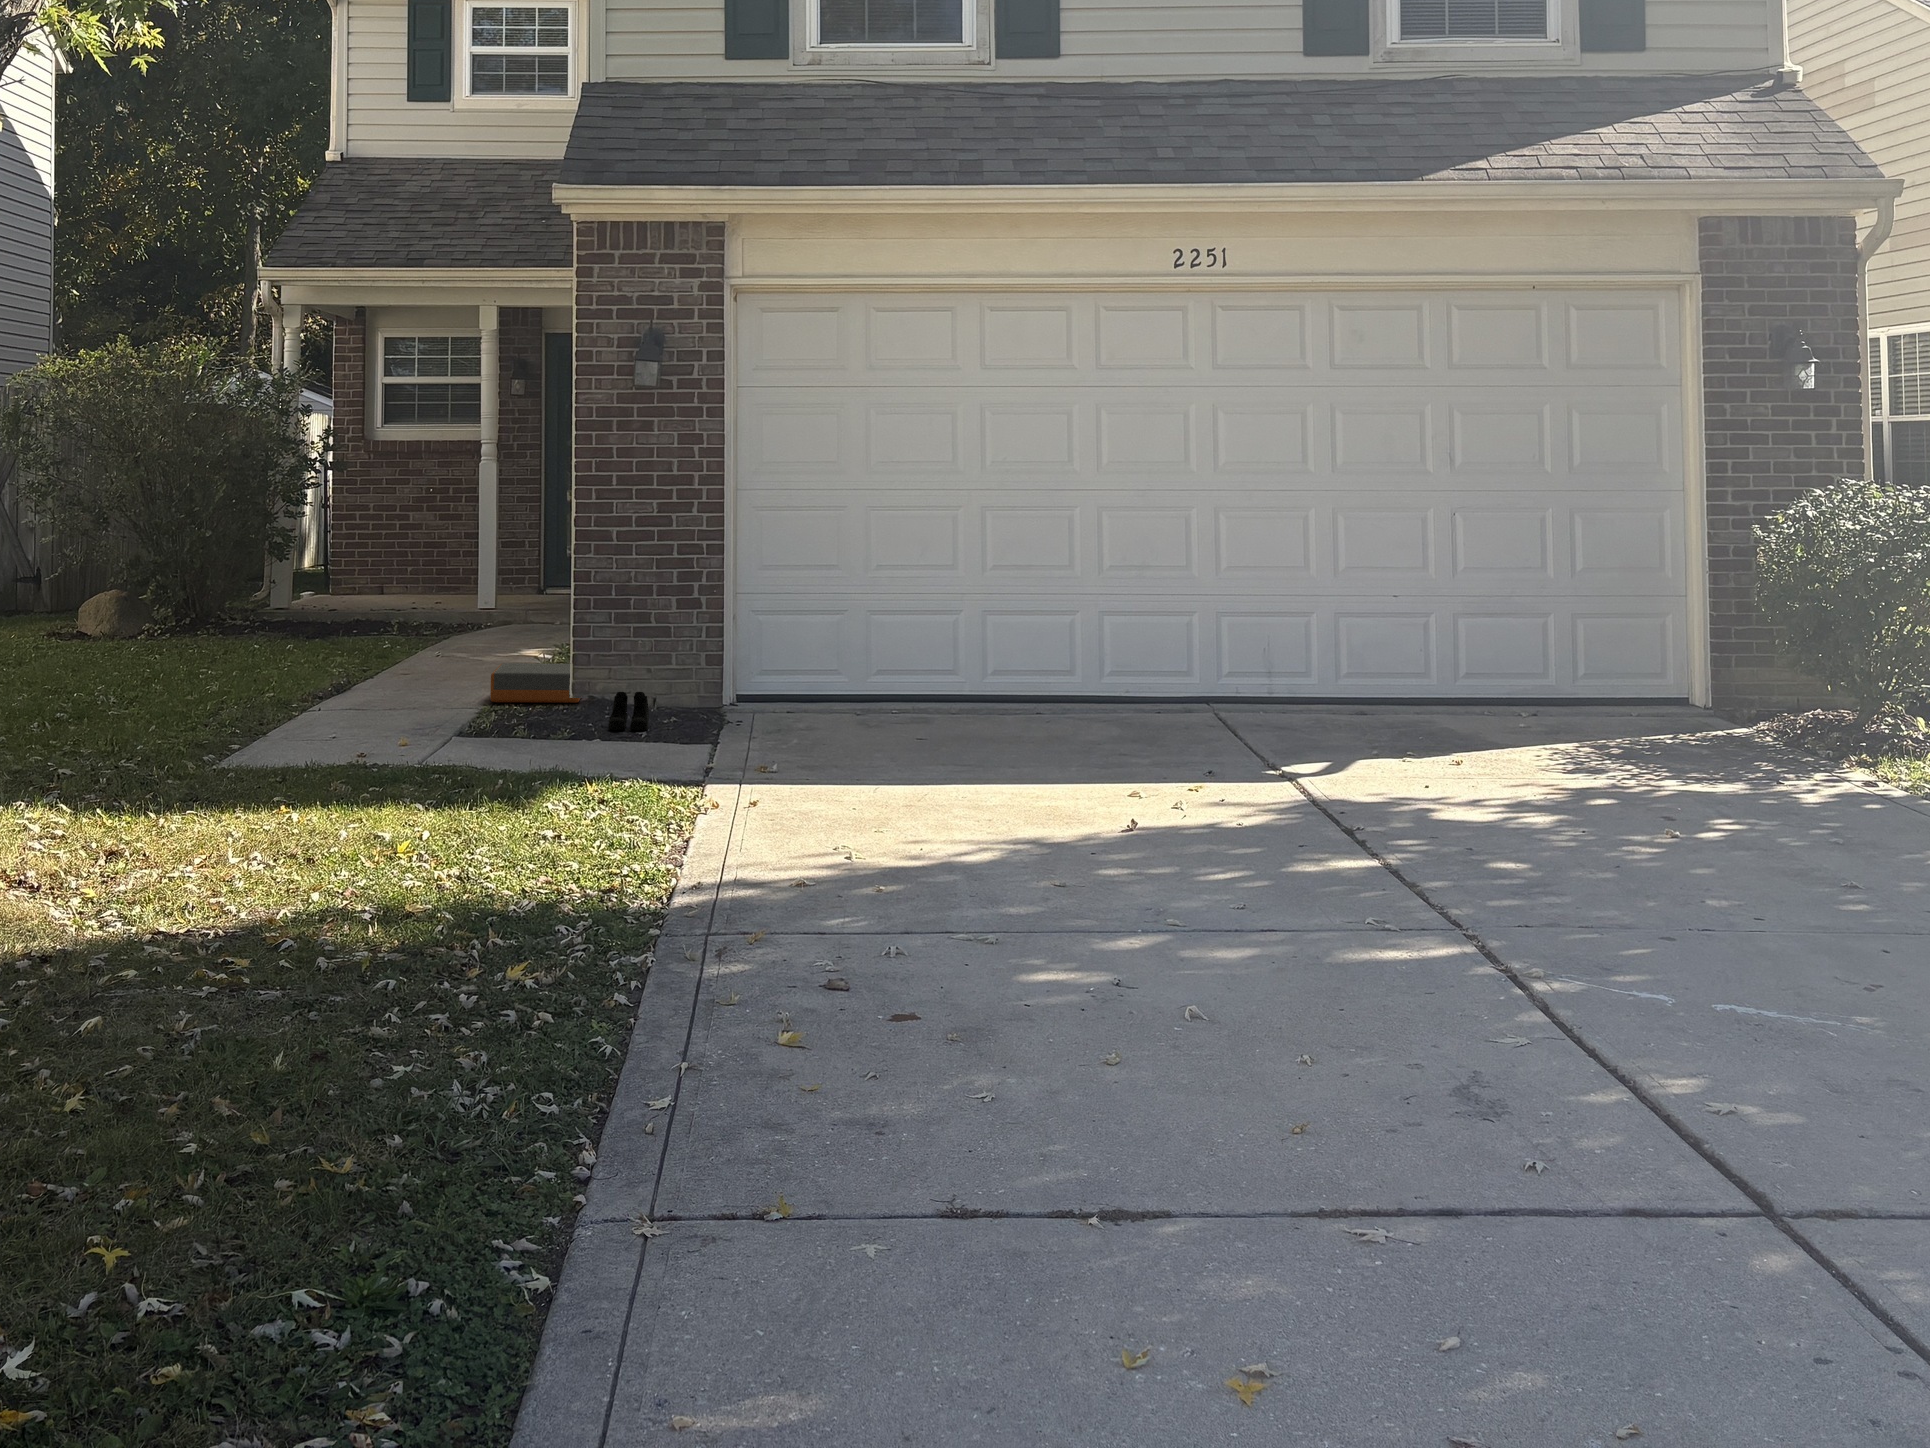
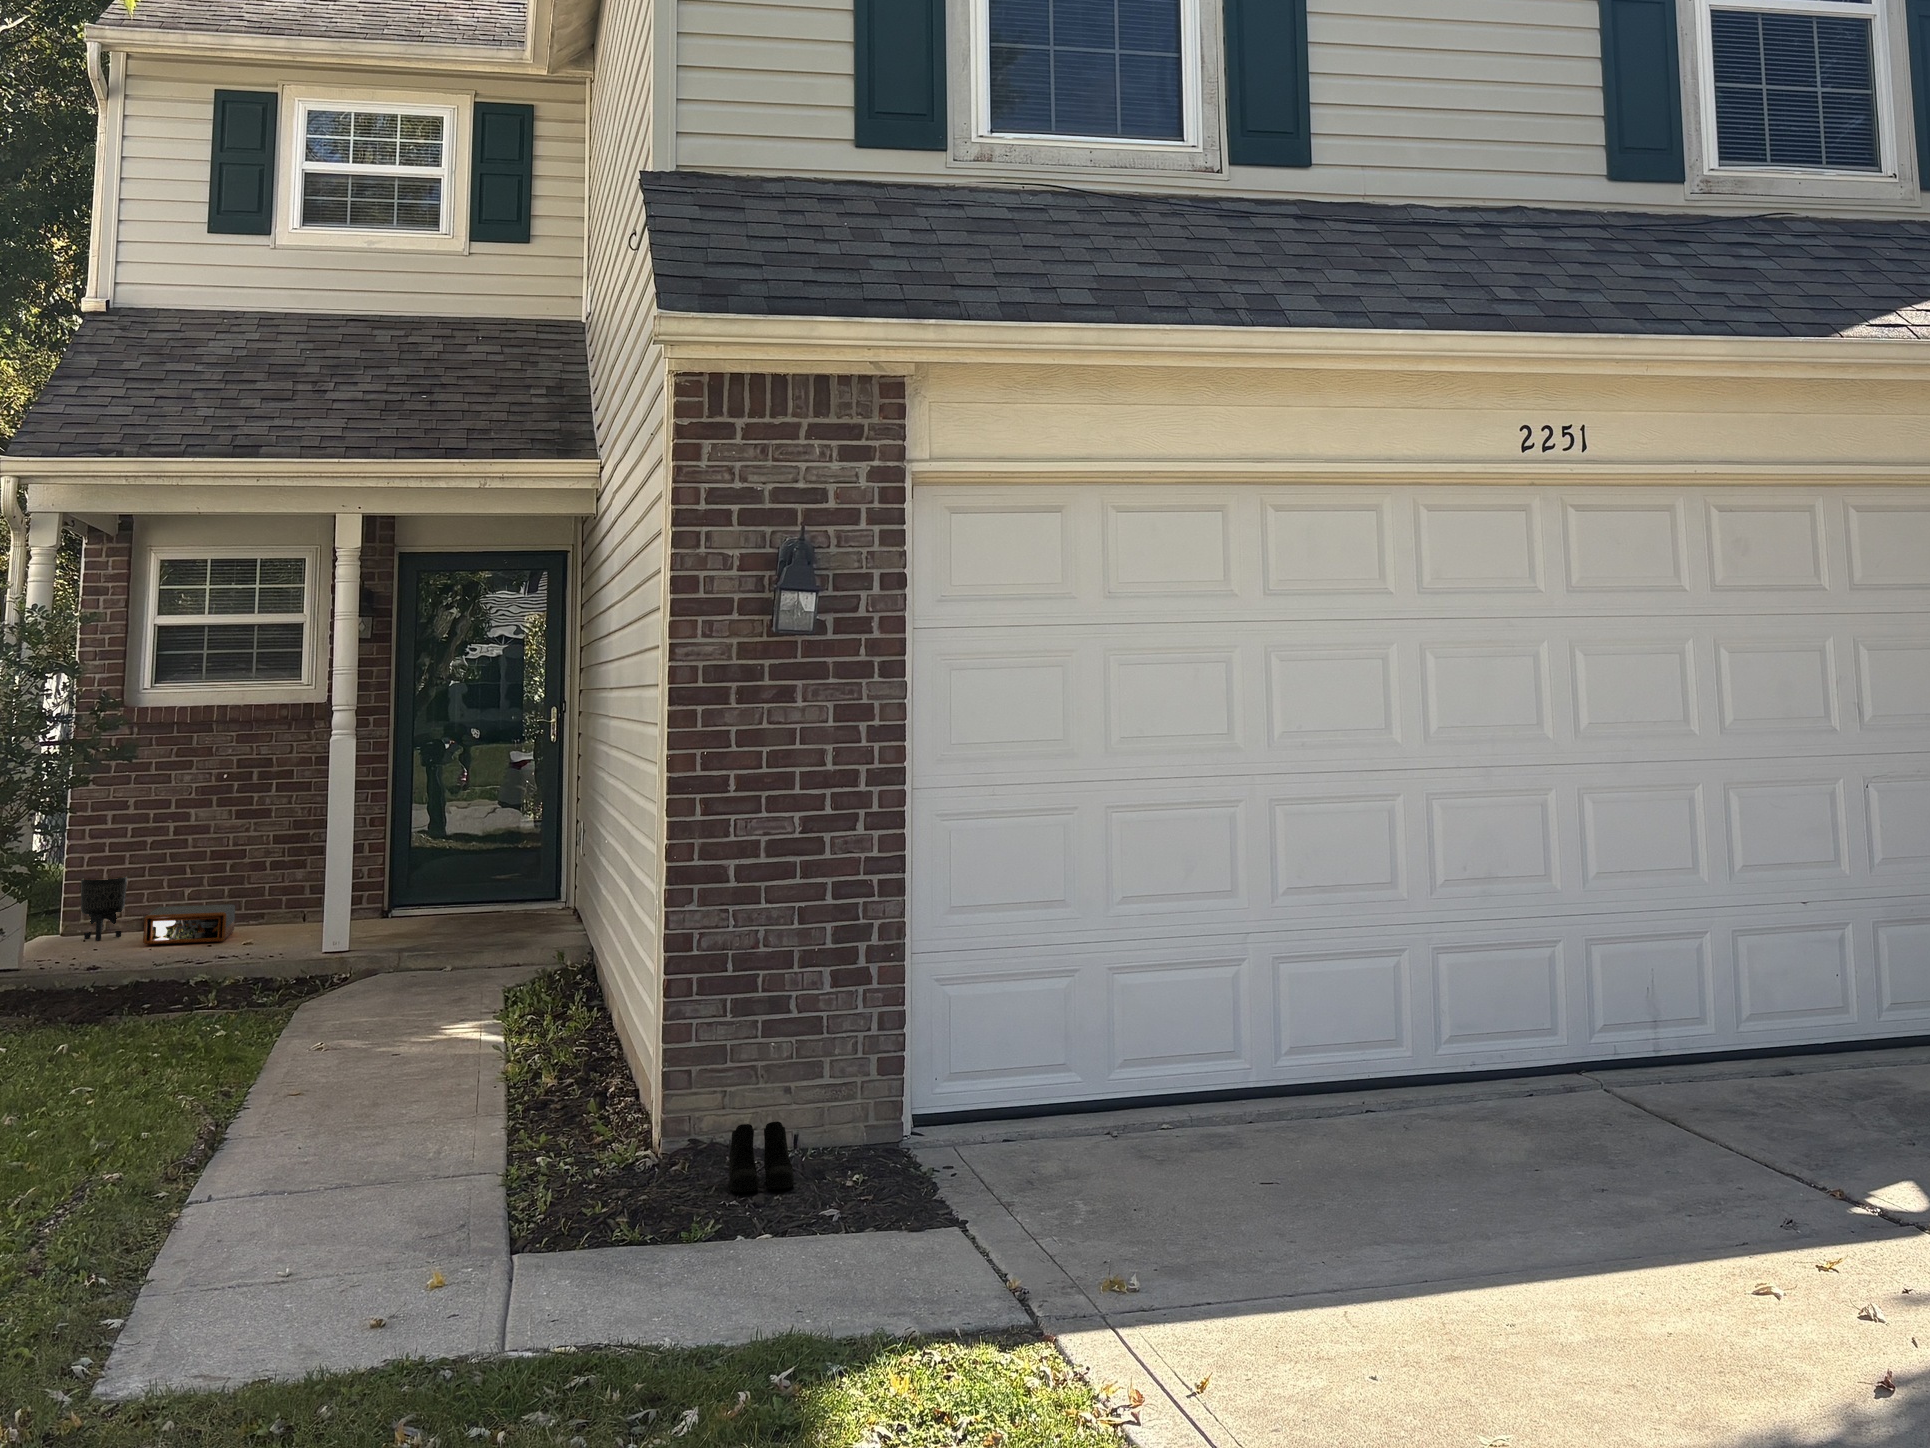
planter: none [340,558,370,601] -> present [81,876,127,941]
storage box: present [491,663,580,703] -> present [143,904,235,944]

